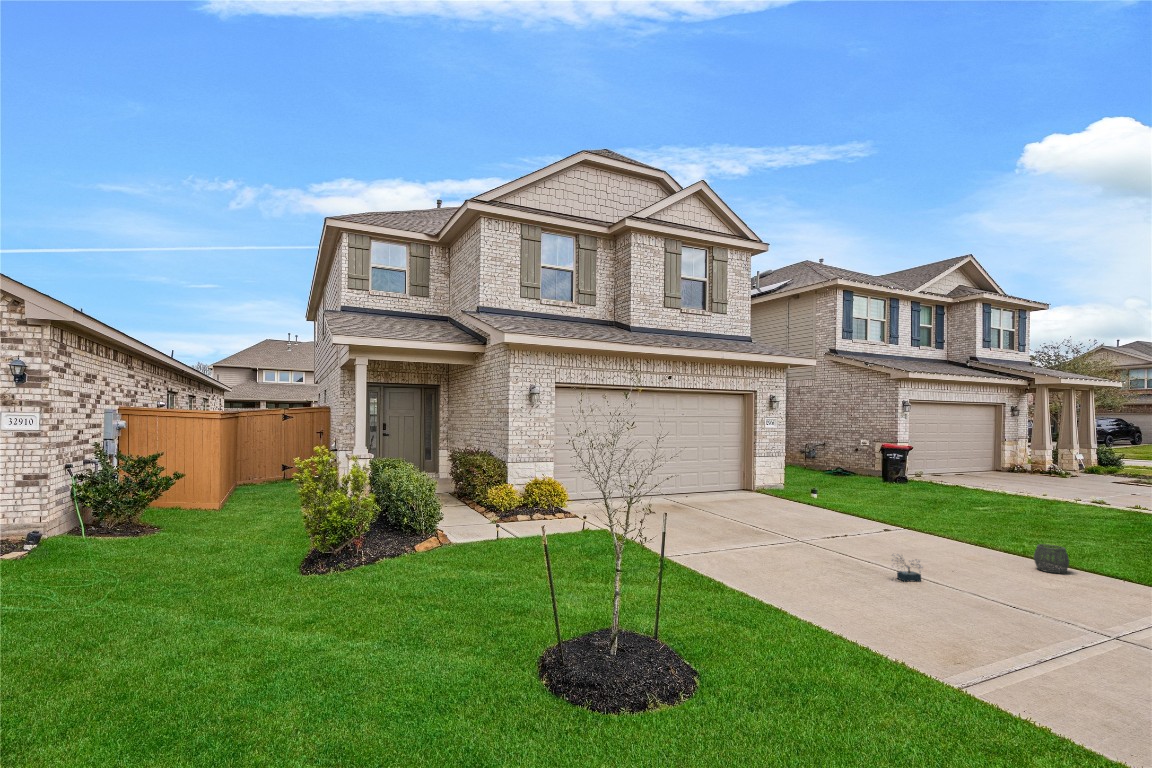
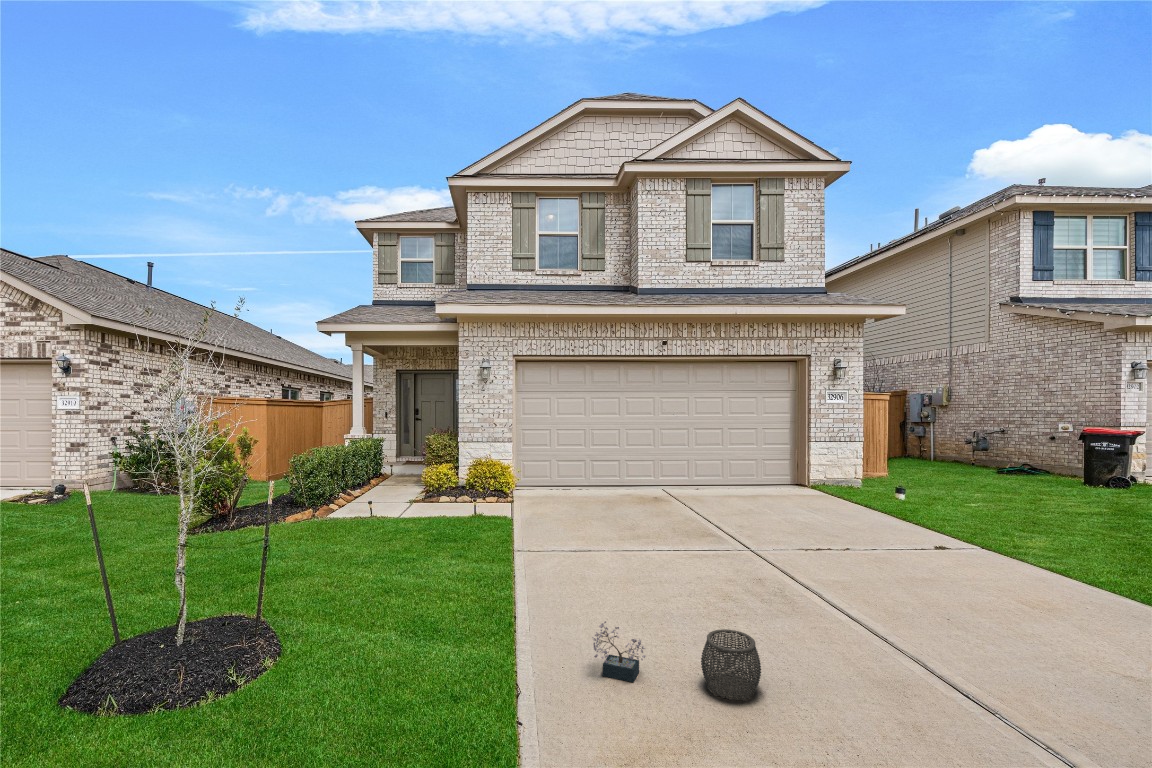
woven basket: present [1034,544,1069,573] -> present [701,629,761,700]

